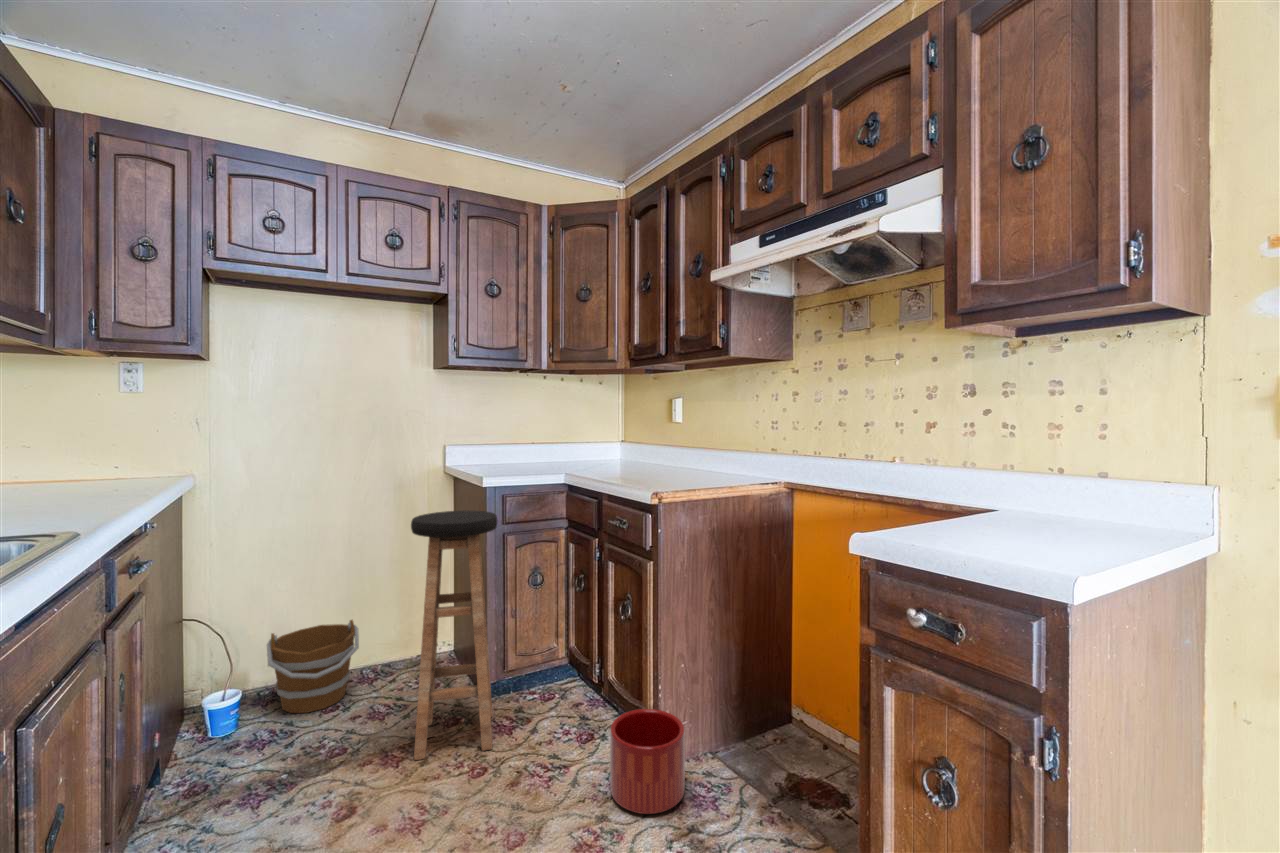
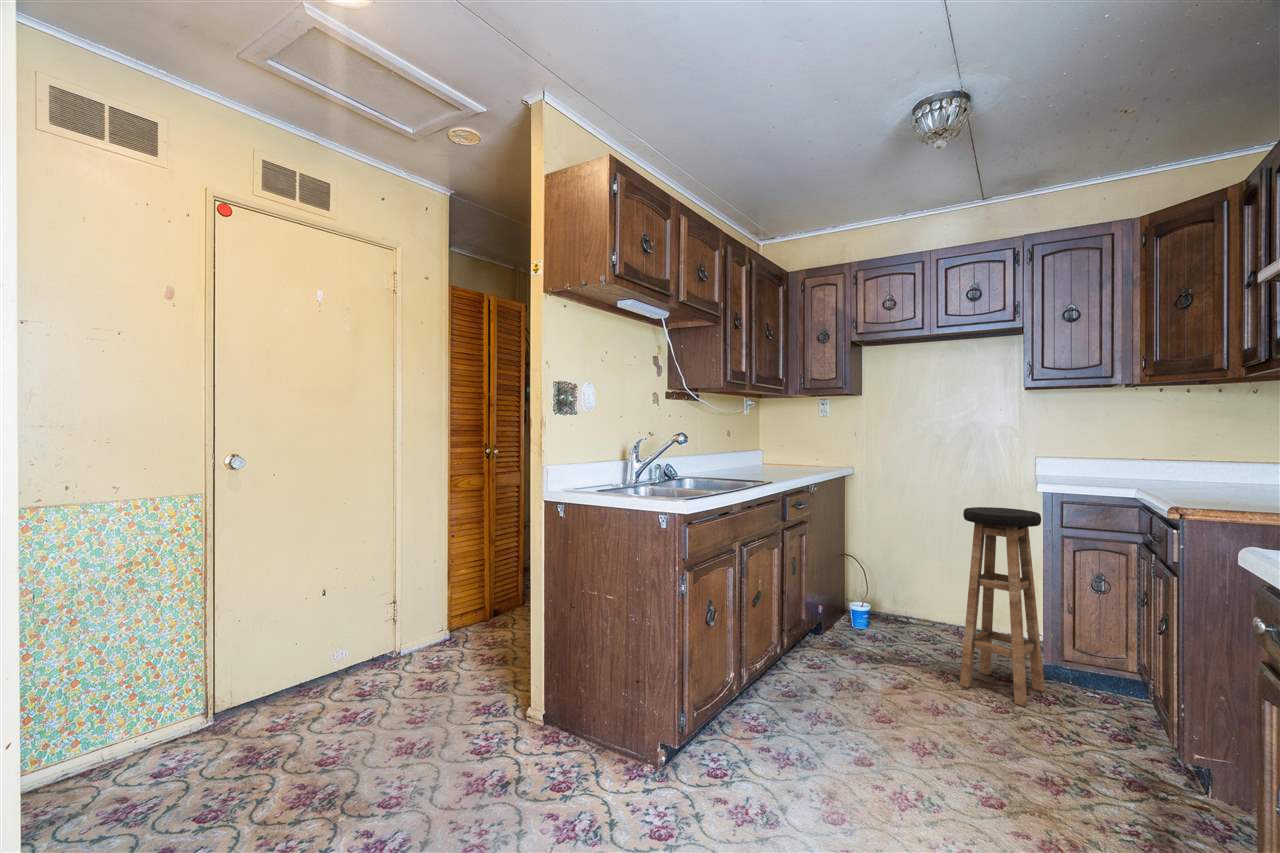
bucket: present [267,620,359,713] -> none [886,576,949,638]
planter: present [610,709,685,814] -> none [1105,715,1202,816]

